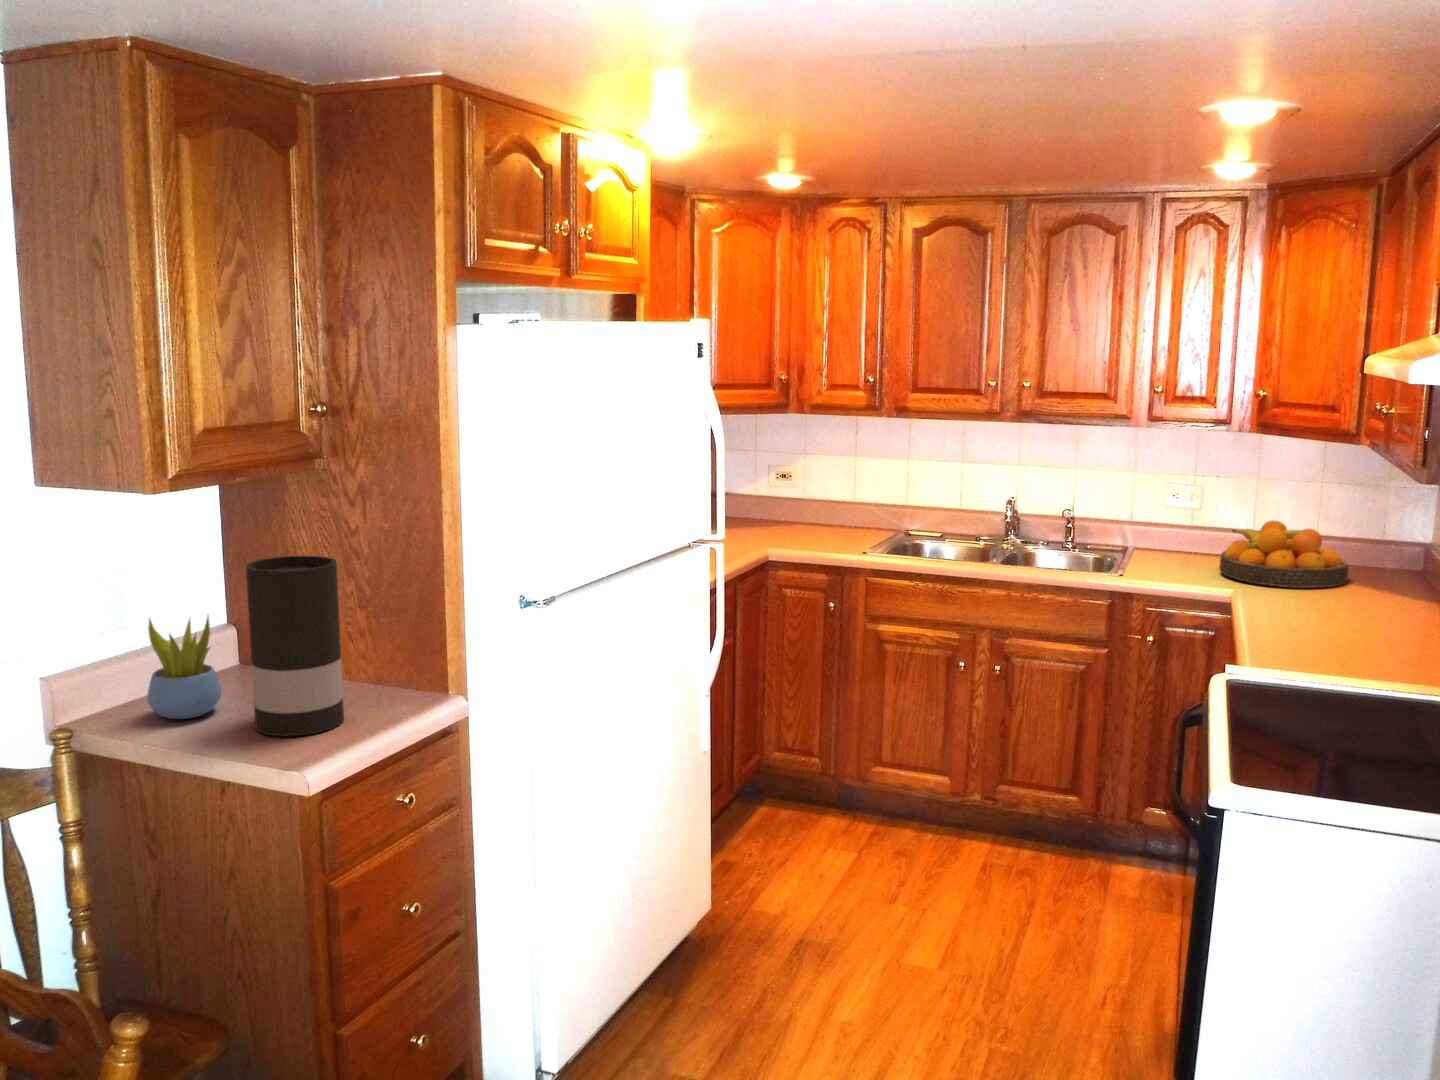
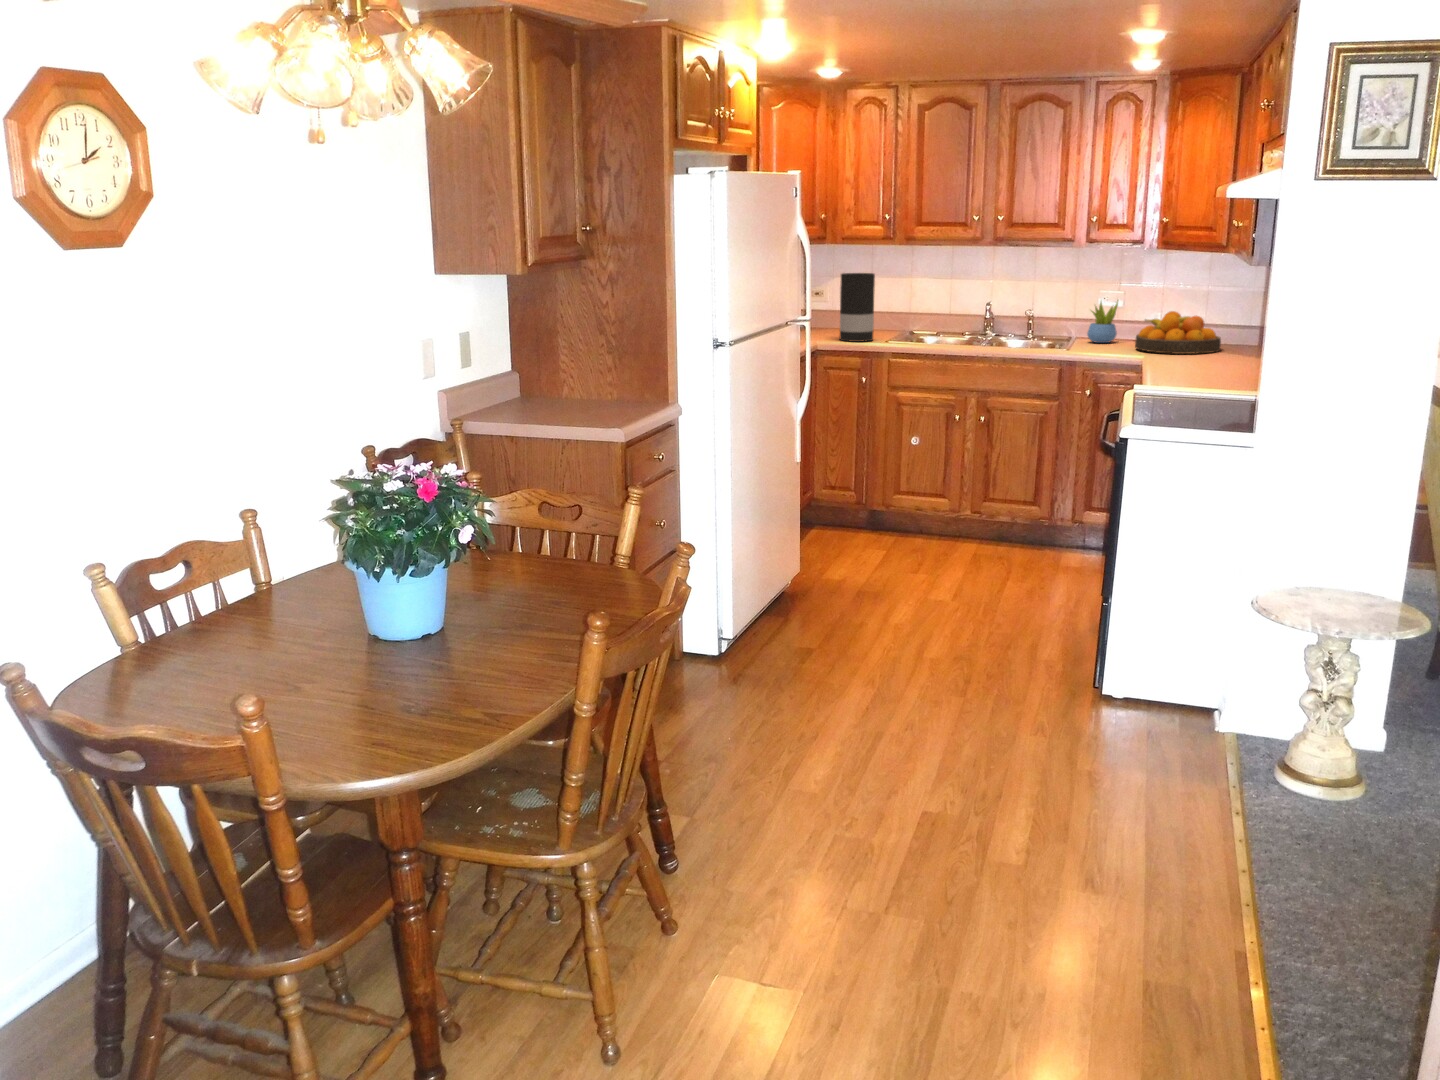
vase: present [246,556,344,736] -> present [840,273,875,342]
succulent plant: present [147,617,222,719] -> present [1087,302,1118,343]

